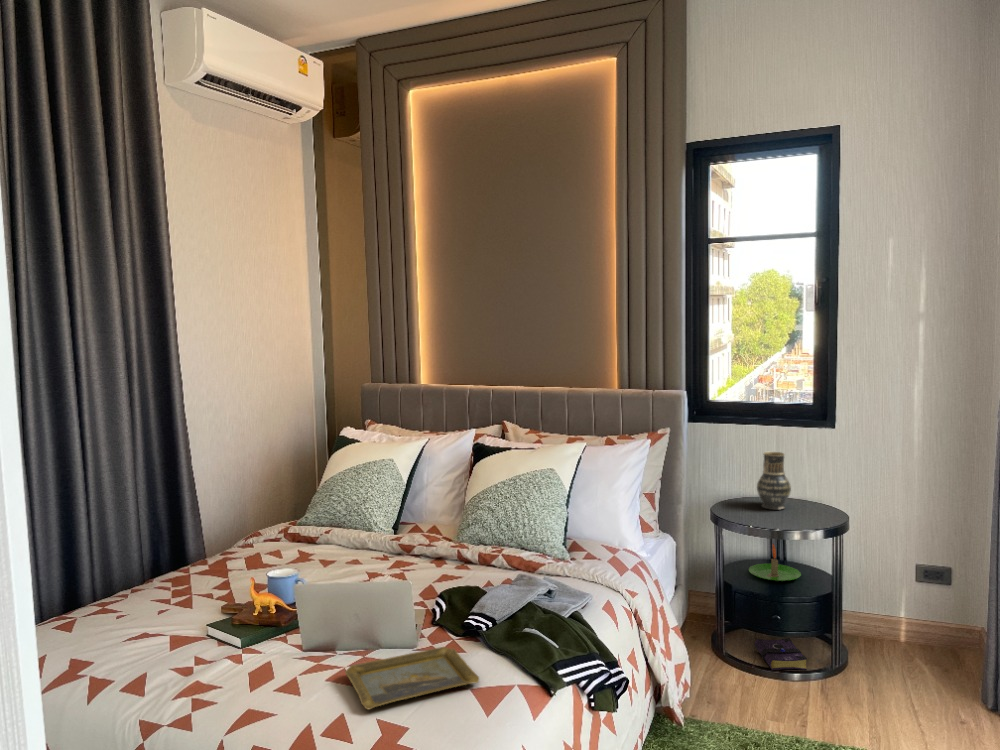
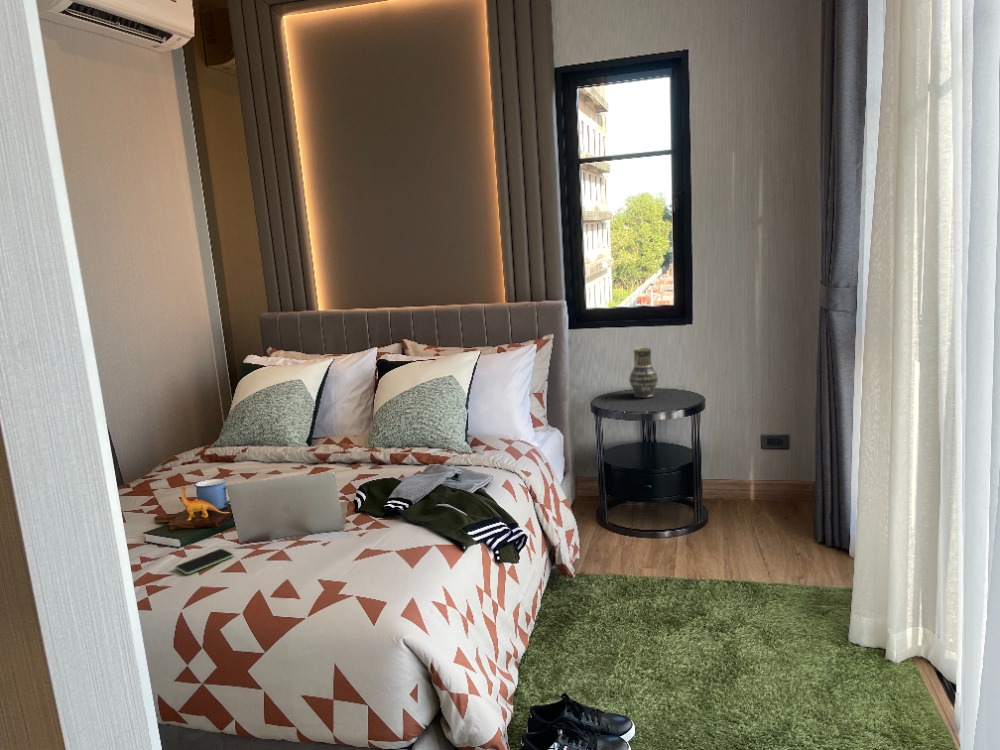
candle: present [749,544,801,581] -> none [626,427,669,458]
book: present [755,638,807,670] -> none [633,506,676,533]
tray: present [345,647,479,709] -> none [283,525,402,576]
smartphone: none [227,657,292,688] -> present [176,549,233,574]

